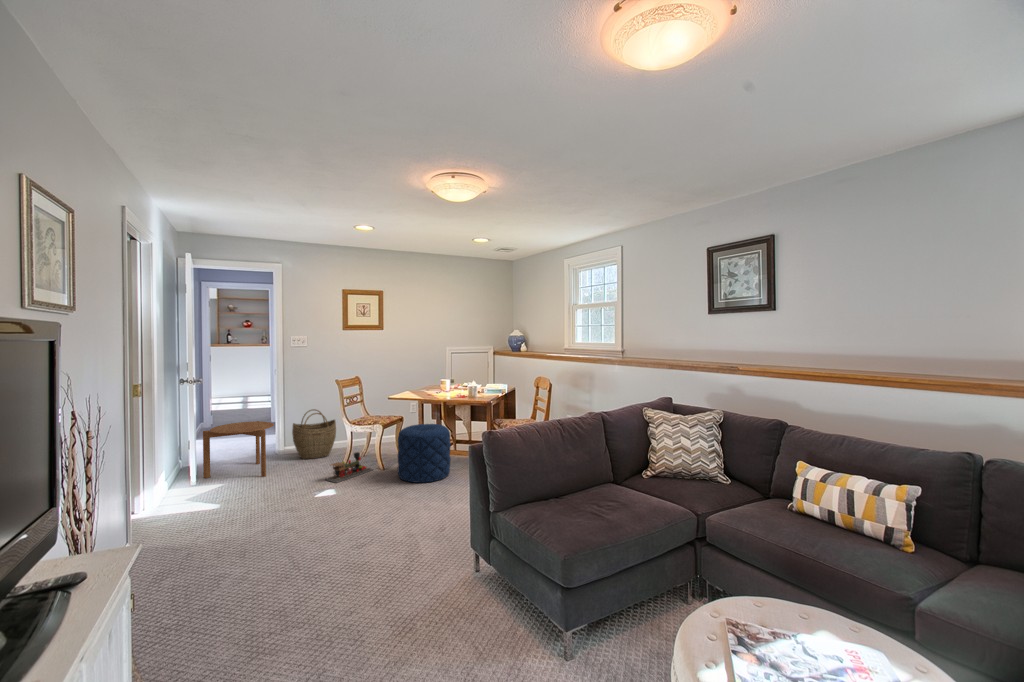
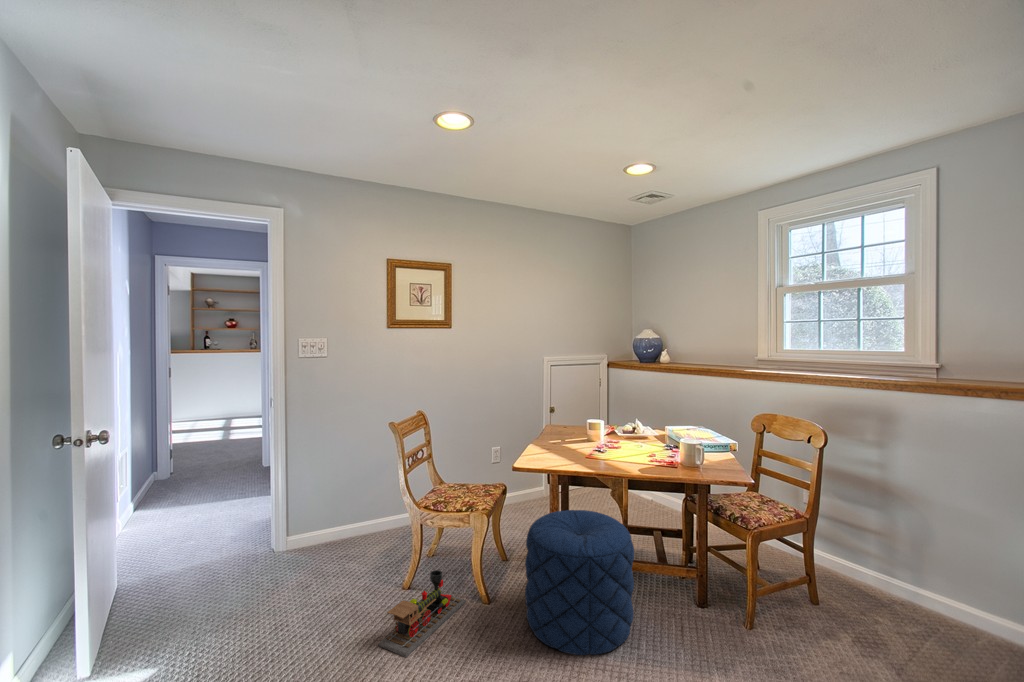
woven basket: present [292,409,336,459] -> none [301,467,378,564]
side table: present [203,421,274,478] -> none [116,497,267,637]

